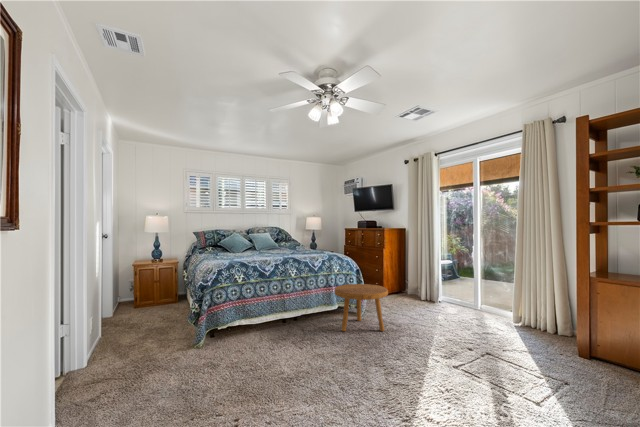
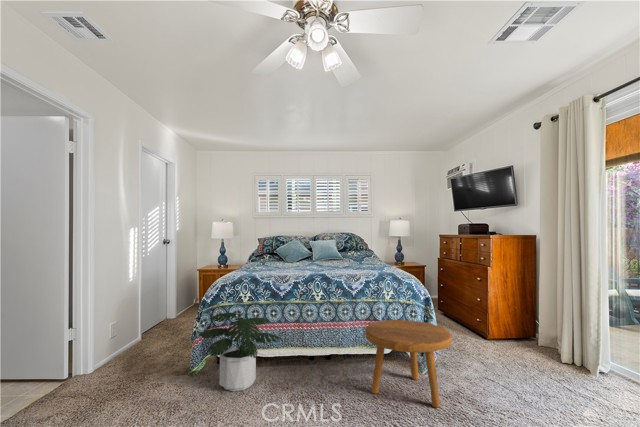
potted plant: none [216,290,283,347] -> present [199,313,283,391]

